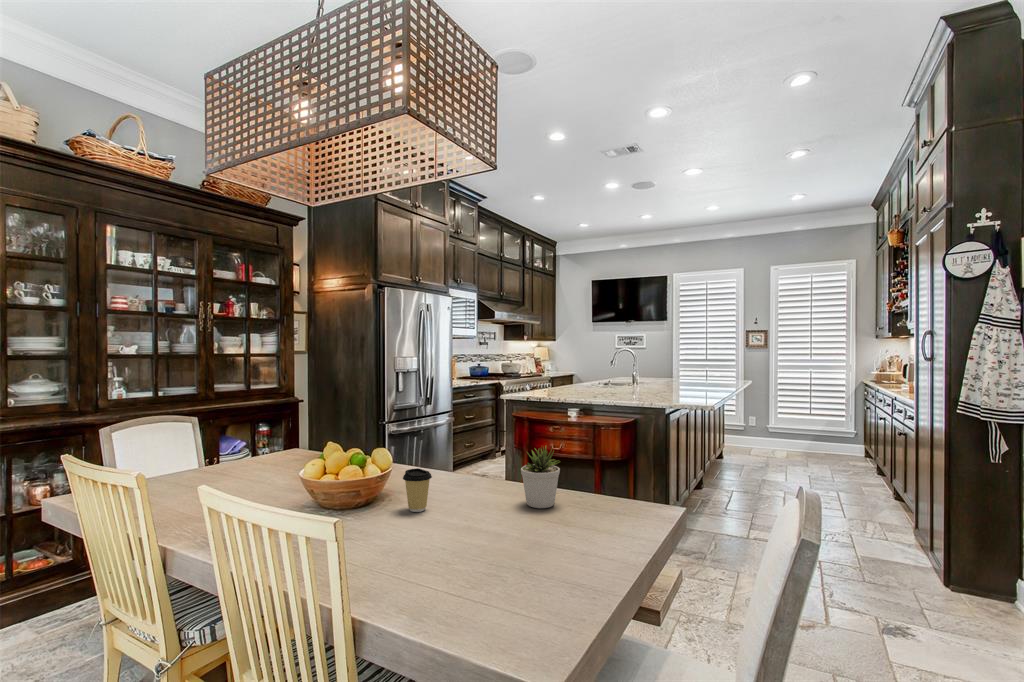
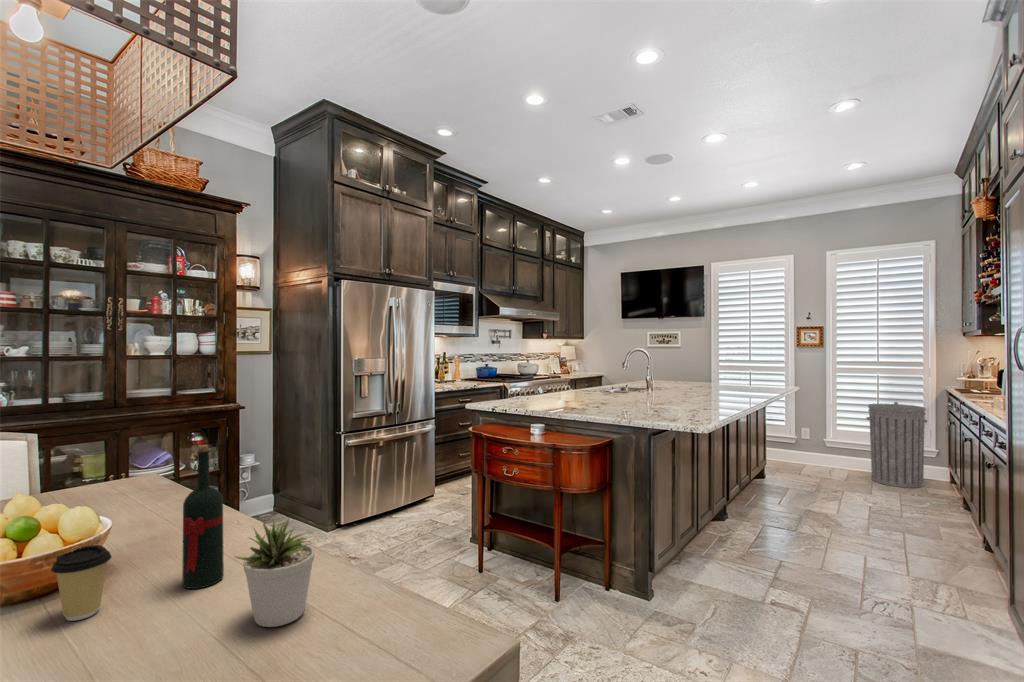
trash can: none [803,392,849,462] -> present [866,402,927,488]
wine bottle: none [452,407,475,498] -> present [182,445,224,589]

